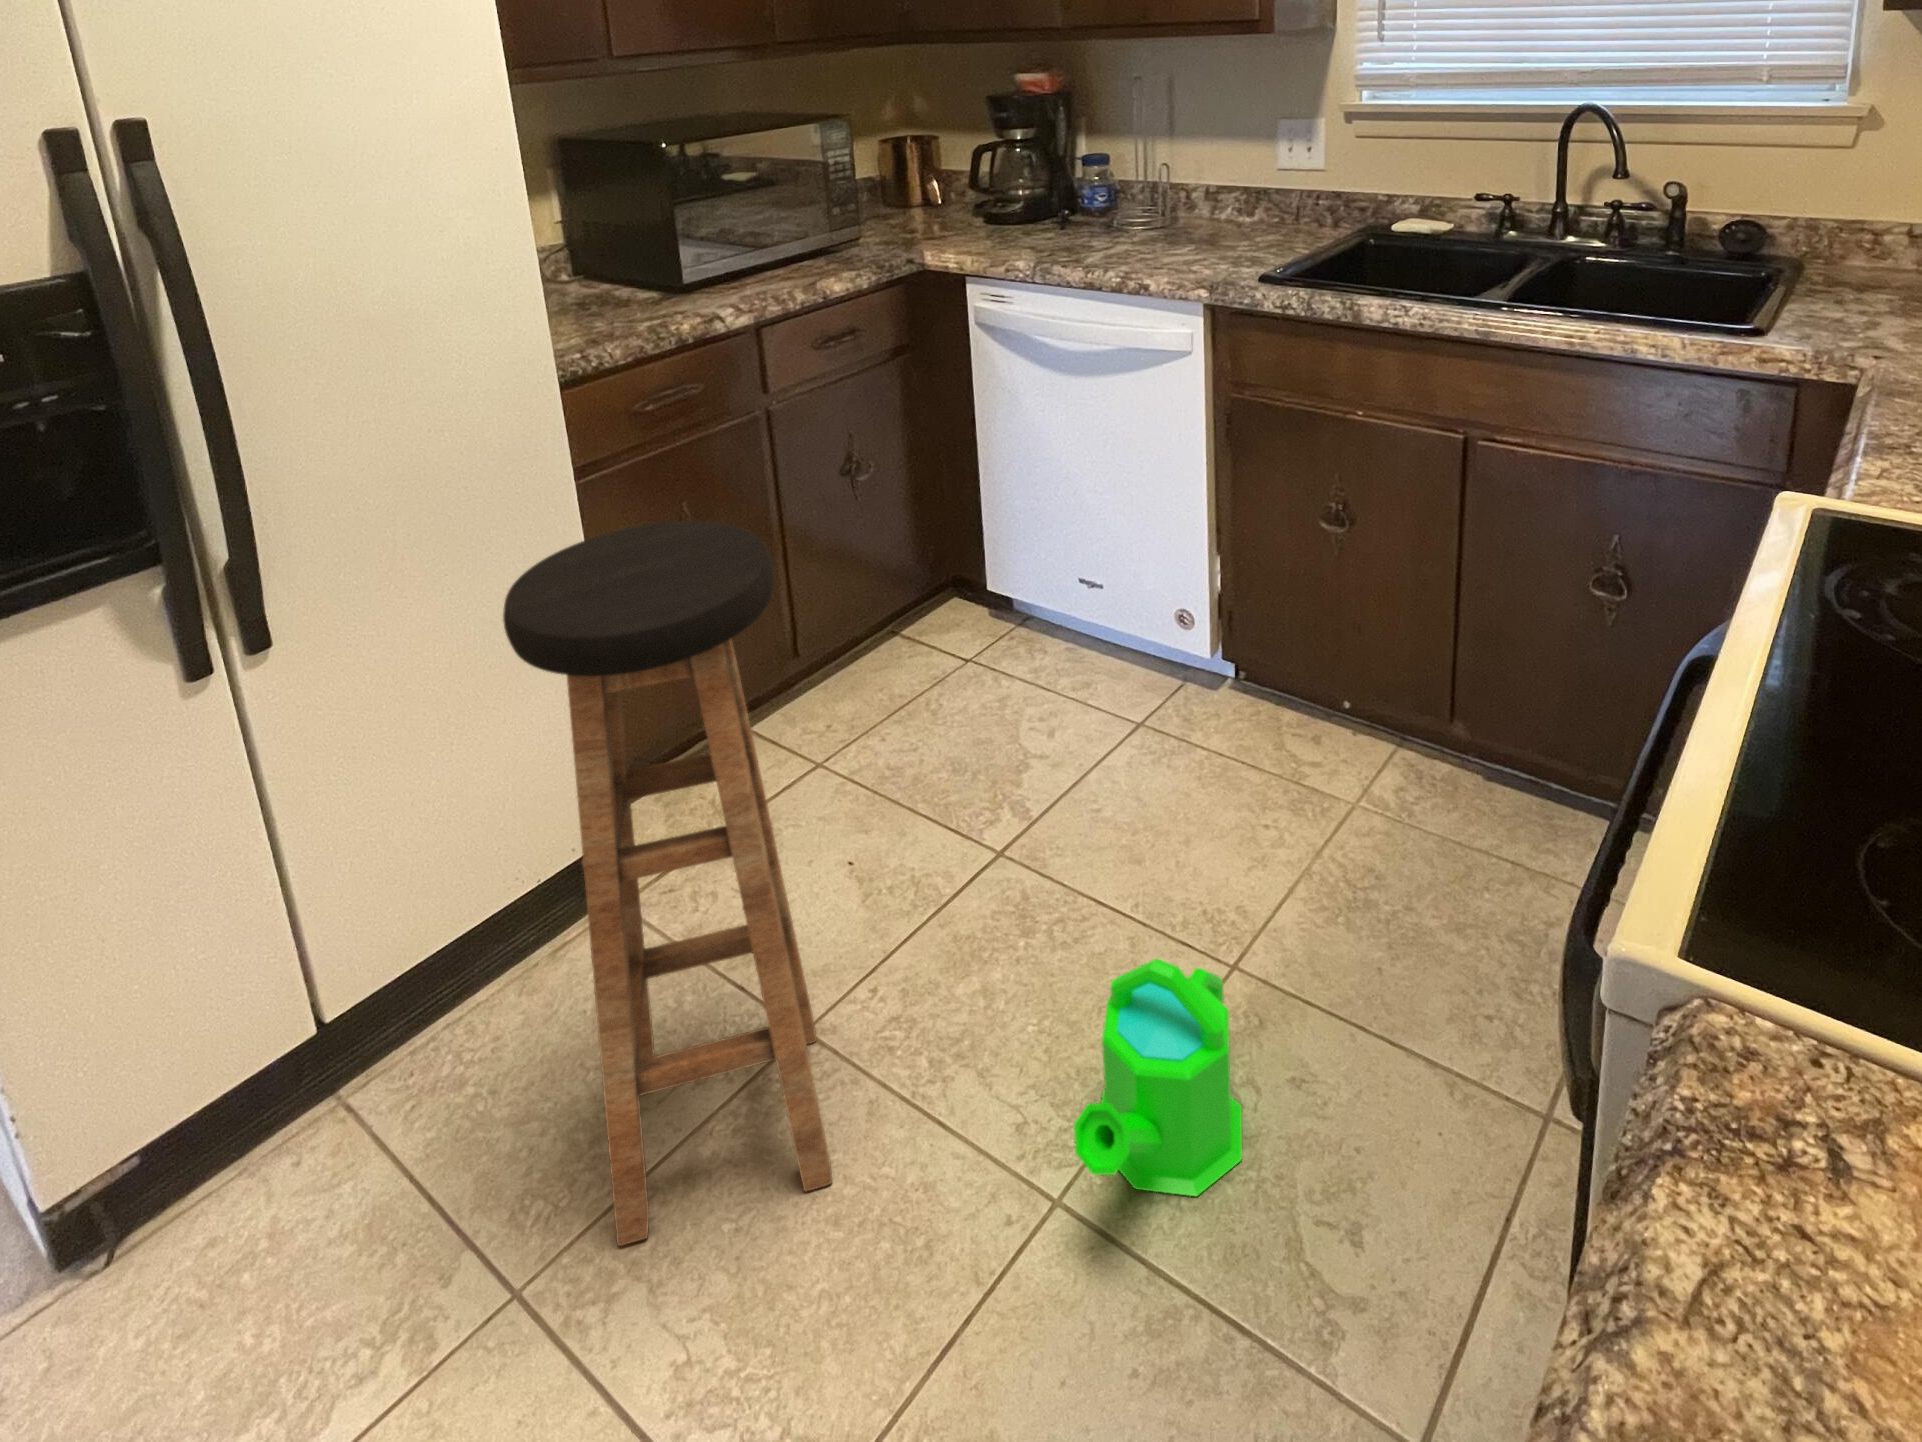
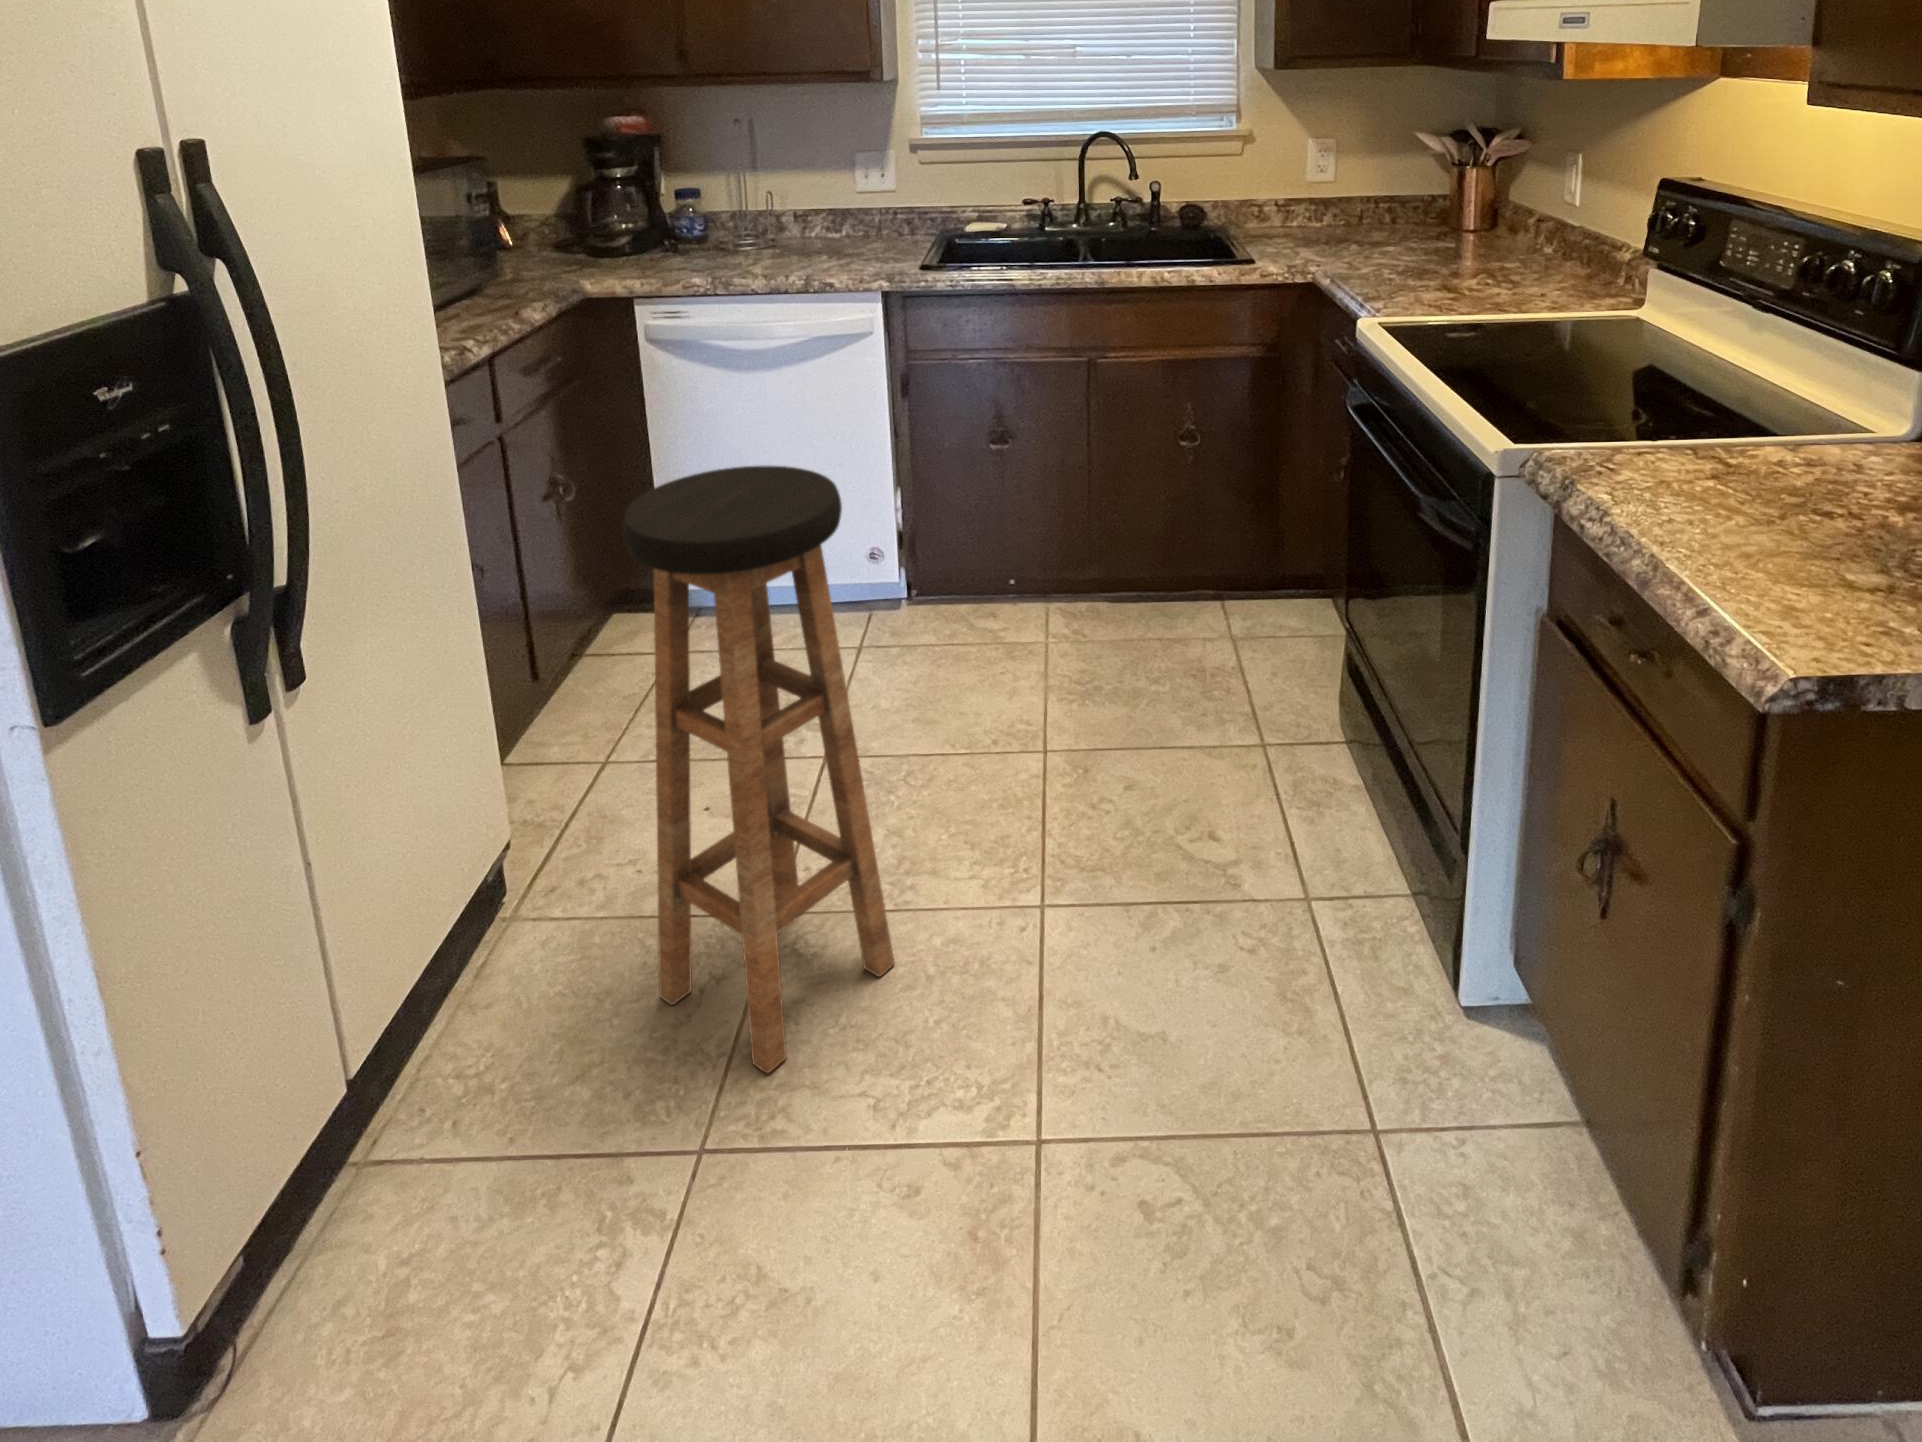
watering can: present [1074,959,1242,1196] -> none [1029,710,1135,868]

